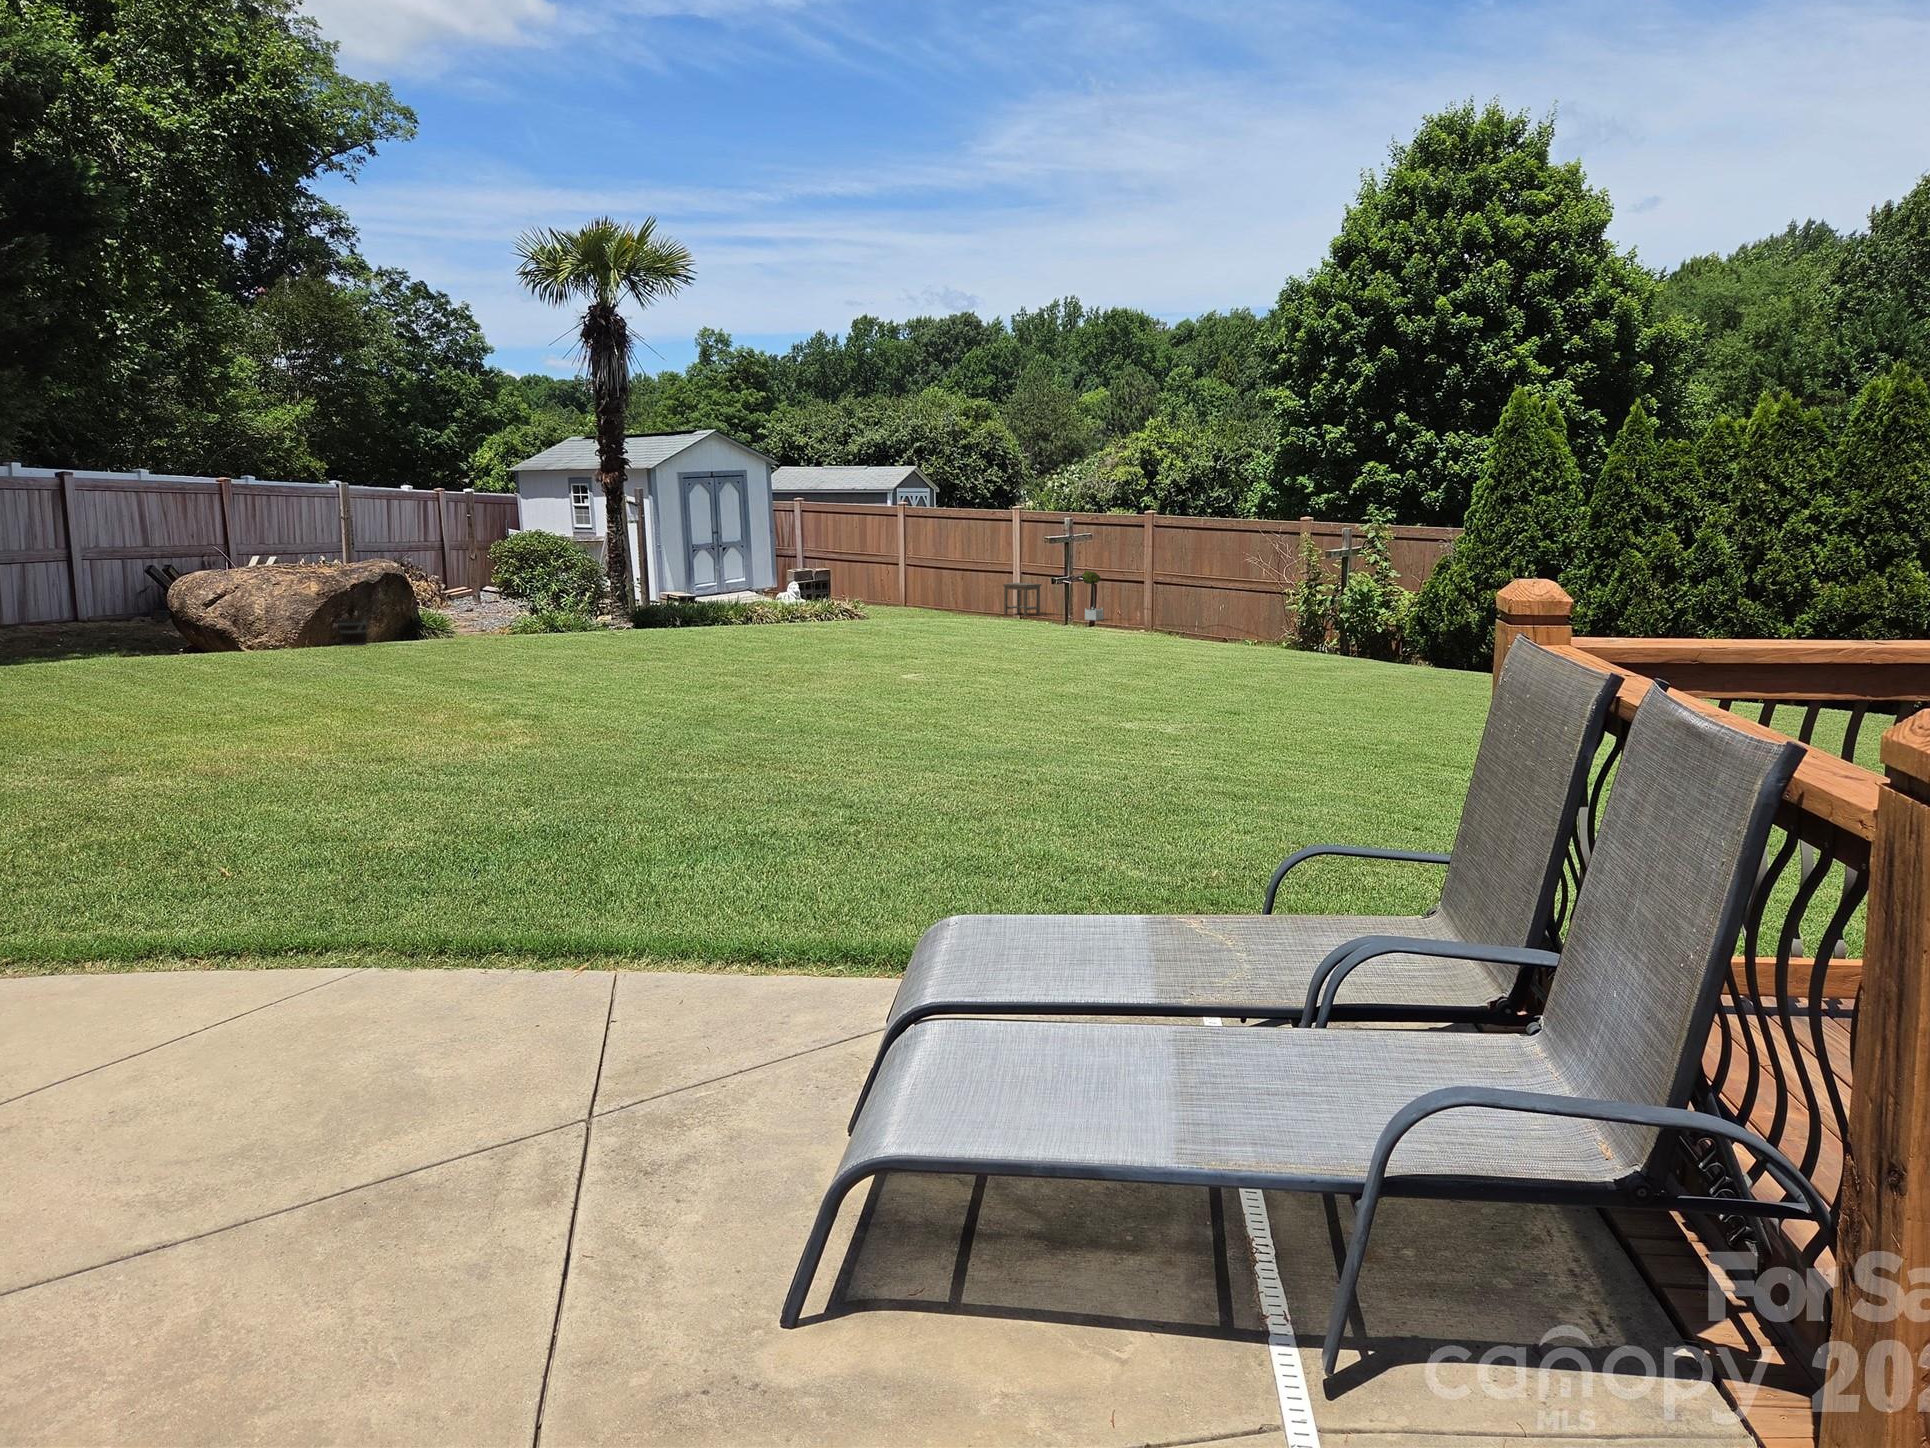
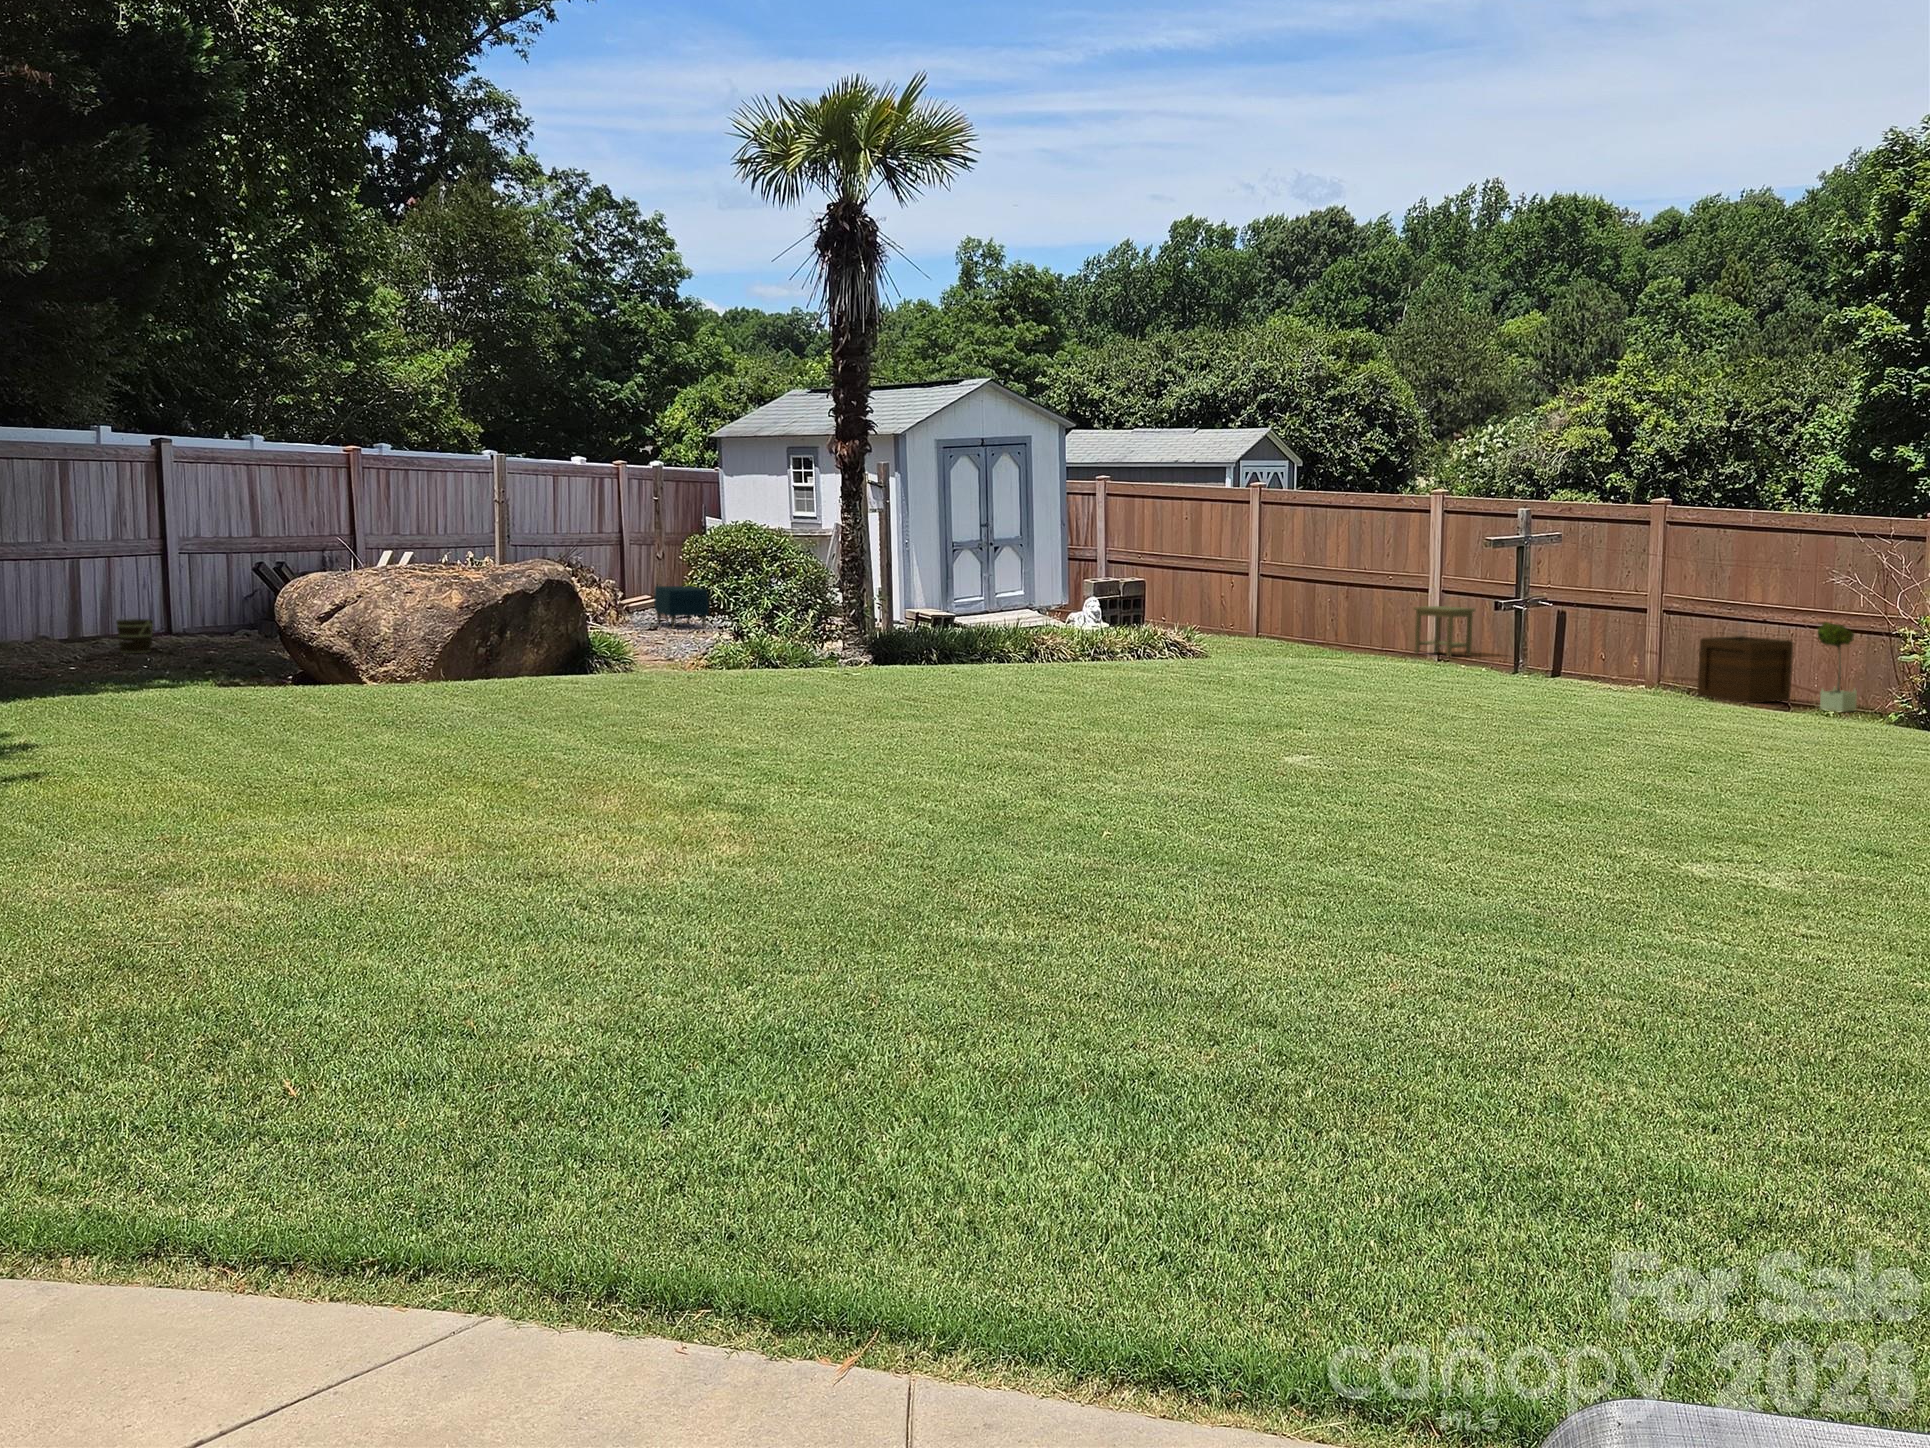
potted tree: present [1082,571,1103,620] -> present [1818,622,1857,712]
bench: none [471,579,513,609] -> present [654,586,709,629]
wooden crate: none [1172,597,1226,639] -> present [1697,636,1793,703]
bucket: present [338,618,367,645] -> present [116,619,153,653]

